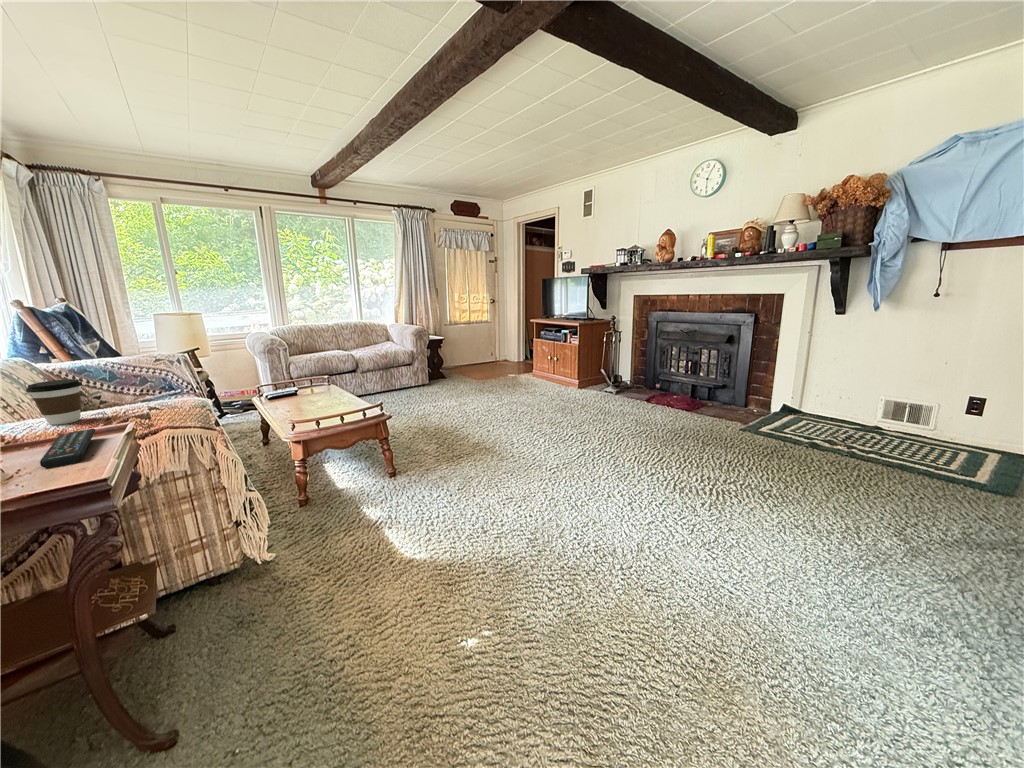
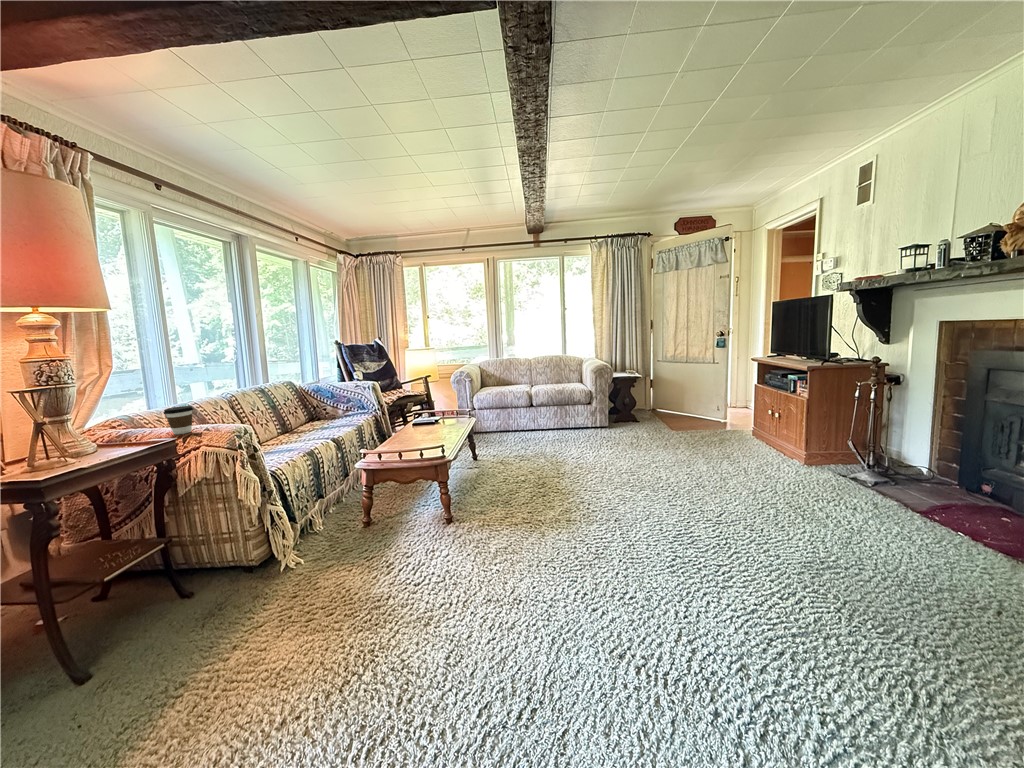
remote control: present [40,429,95,468] -> none [39,445,127,472]

